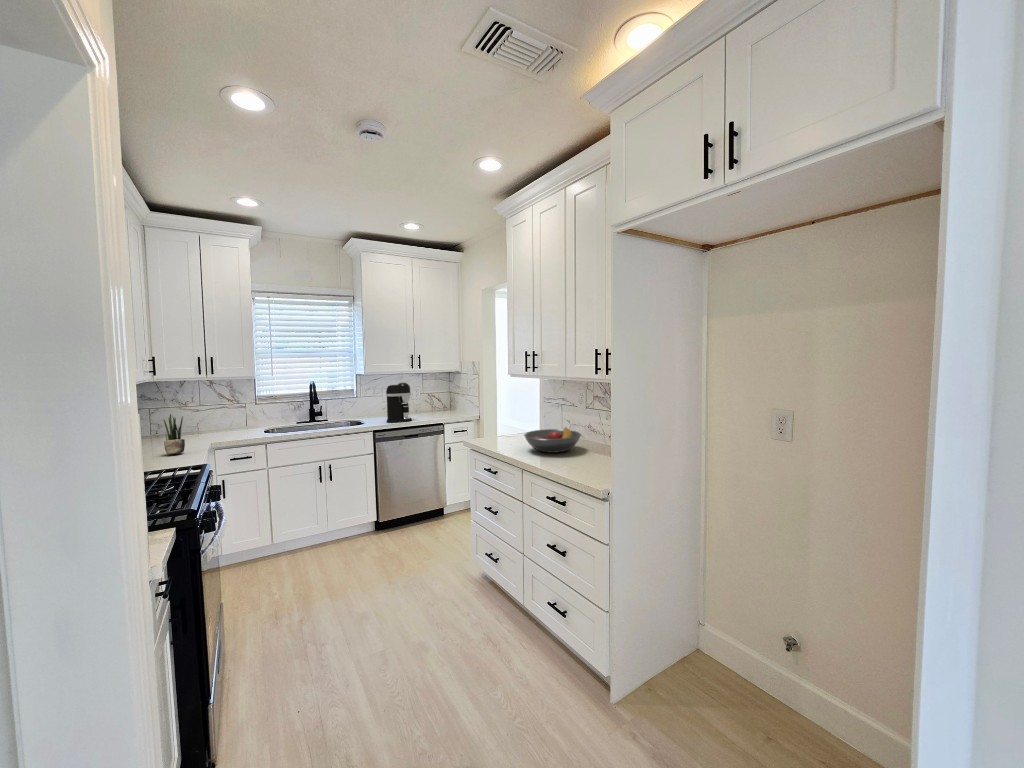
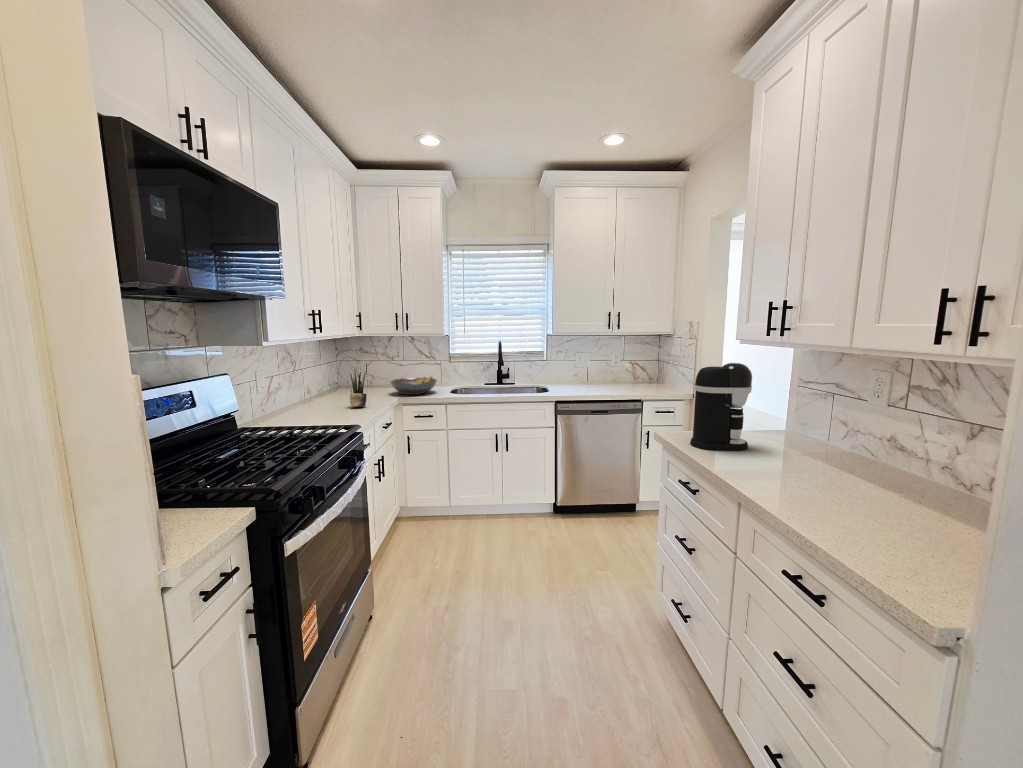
coffee maker: present [386,383,412,423] -> present [690,363,752,451]
fruit bowl: present [524,427,581,453] -> present [391,377,437,395]

